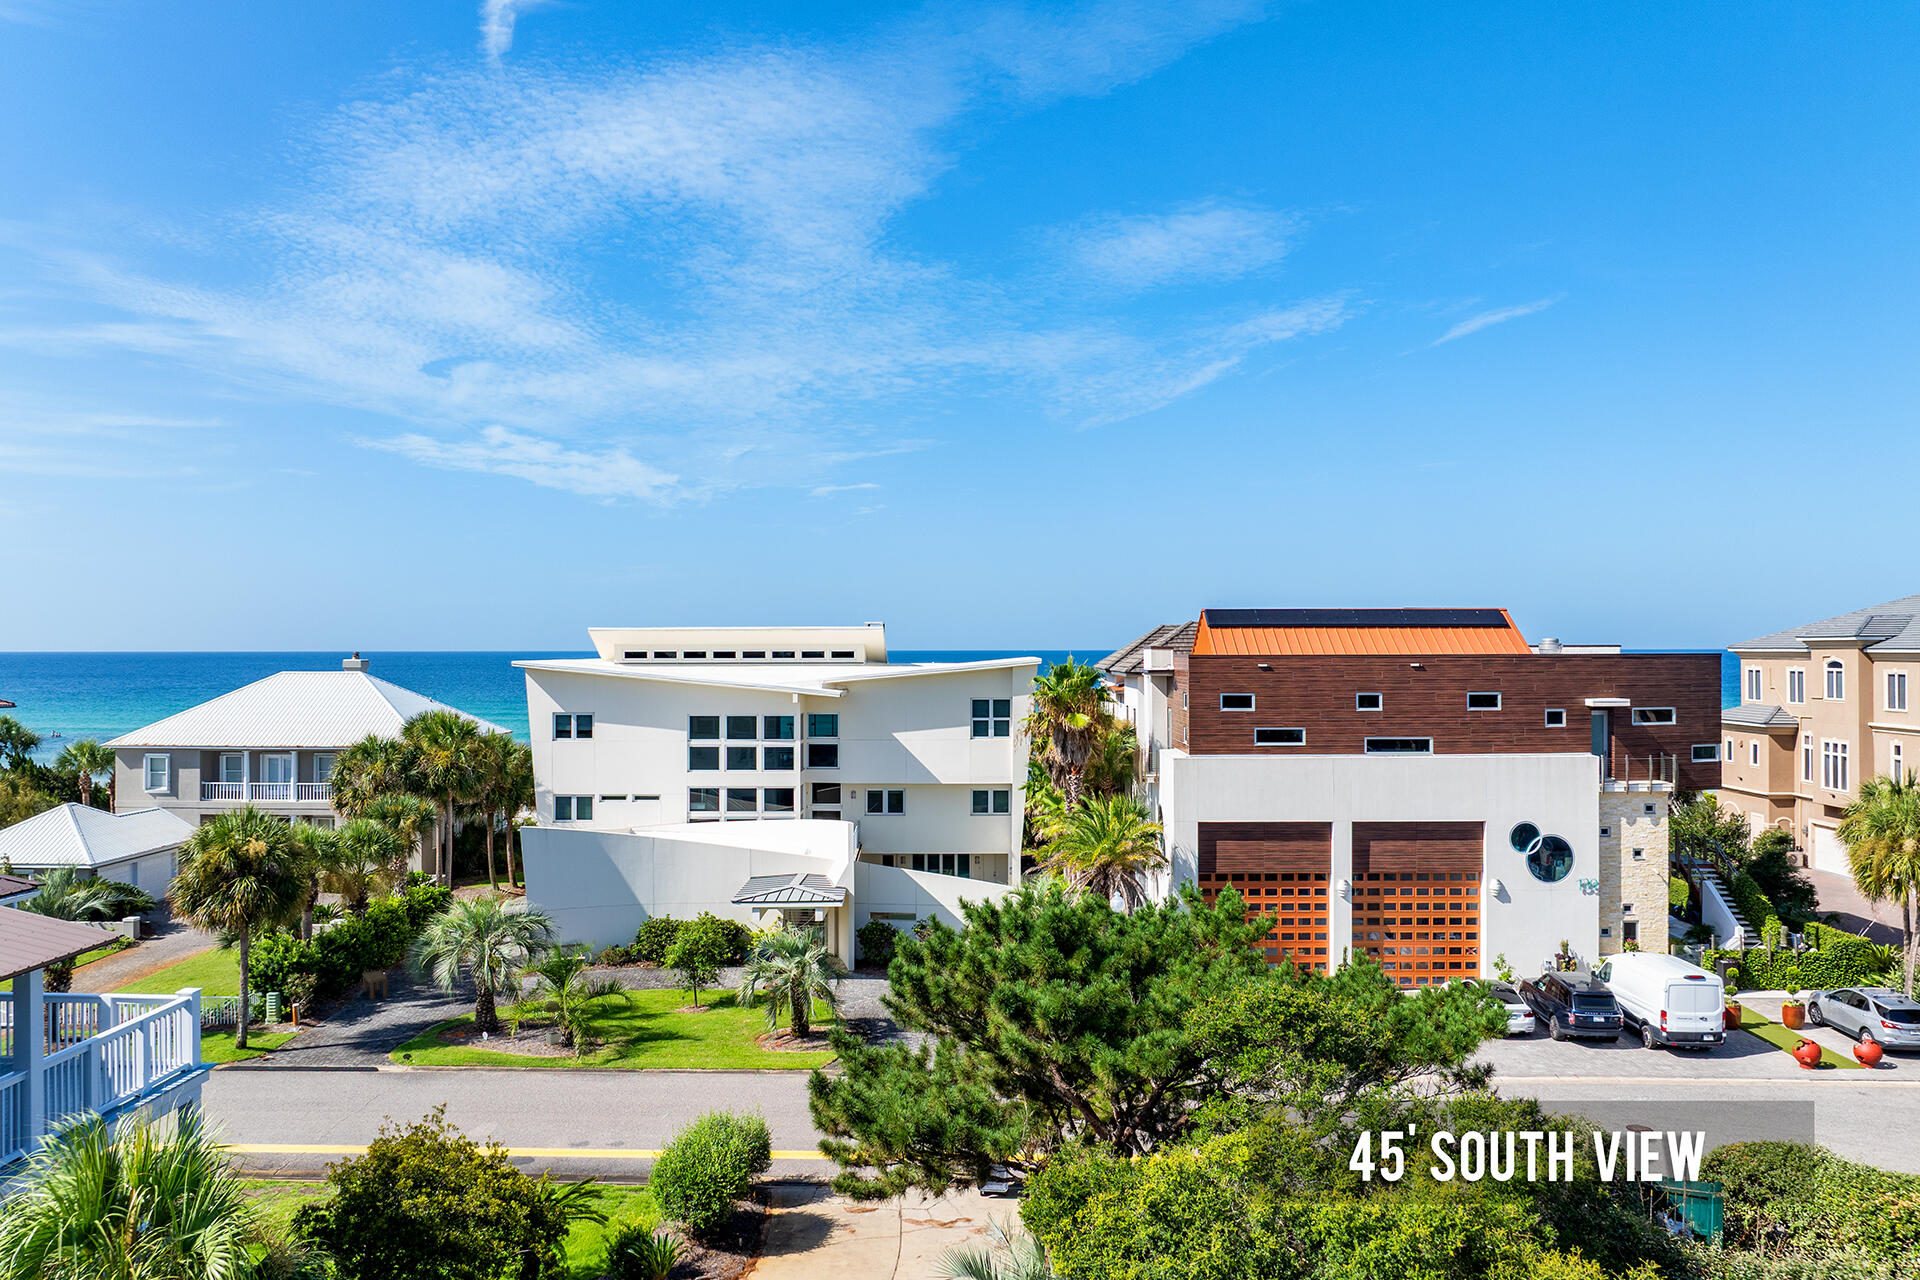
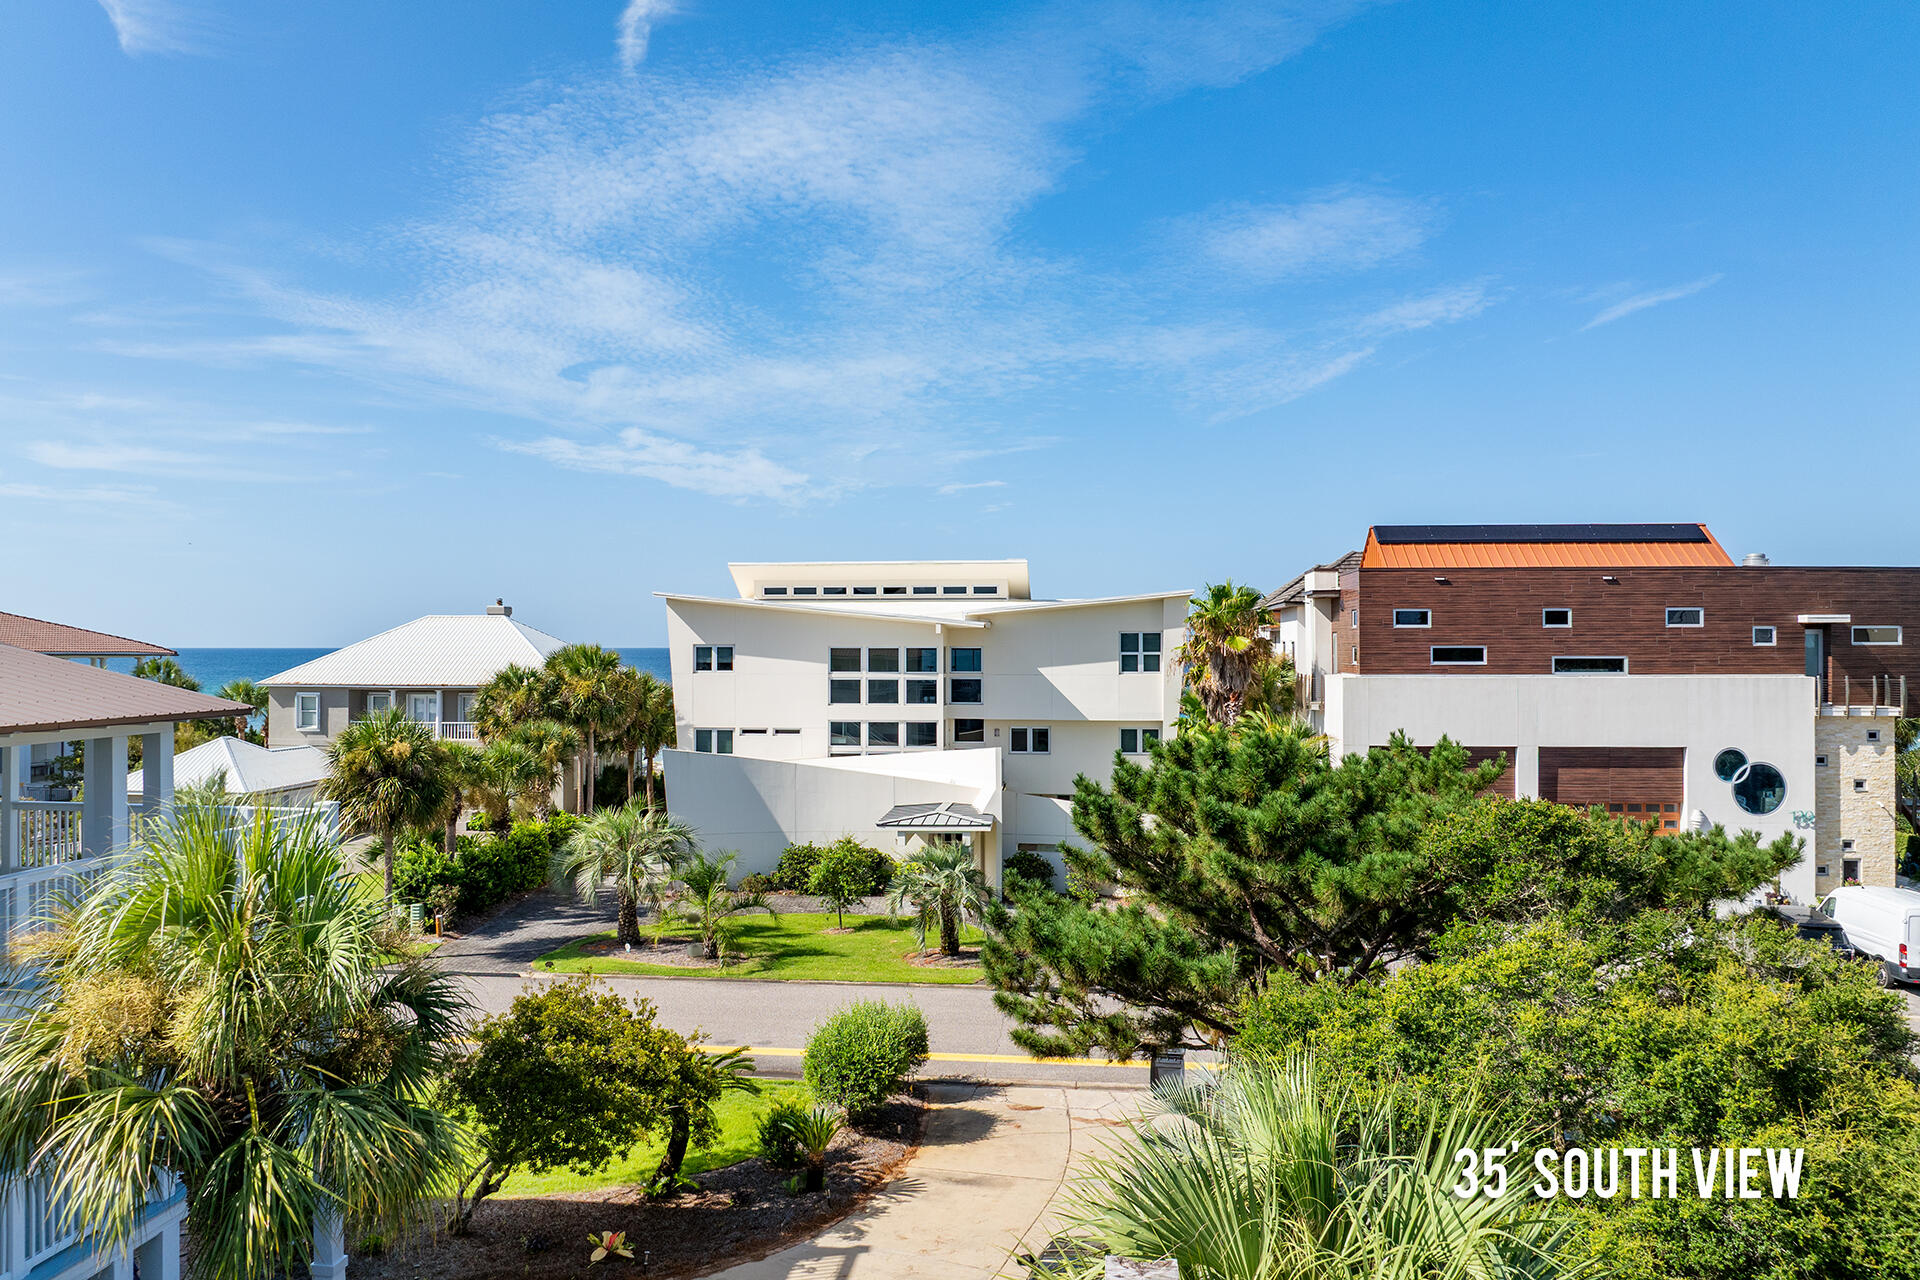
bench: present [363,971,387,999] -> none [508,889,532,916]

